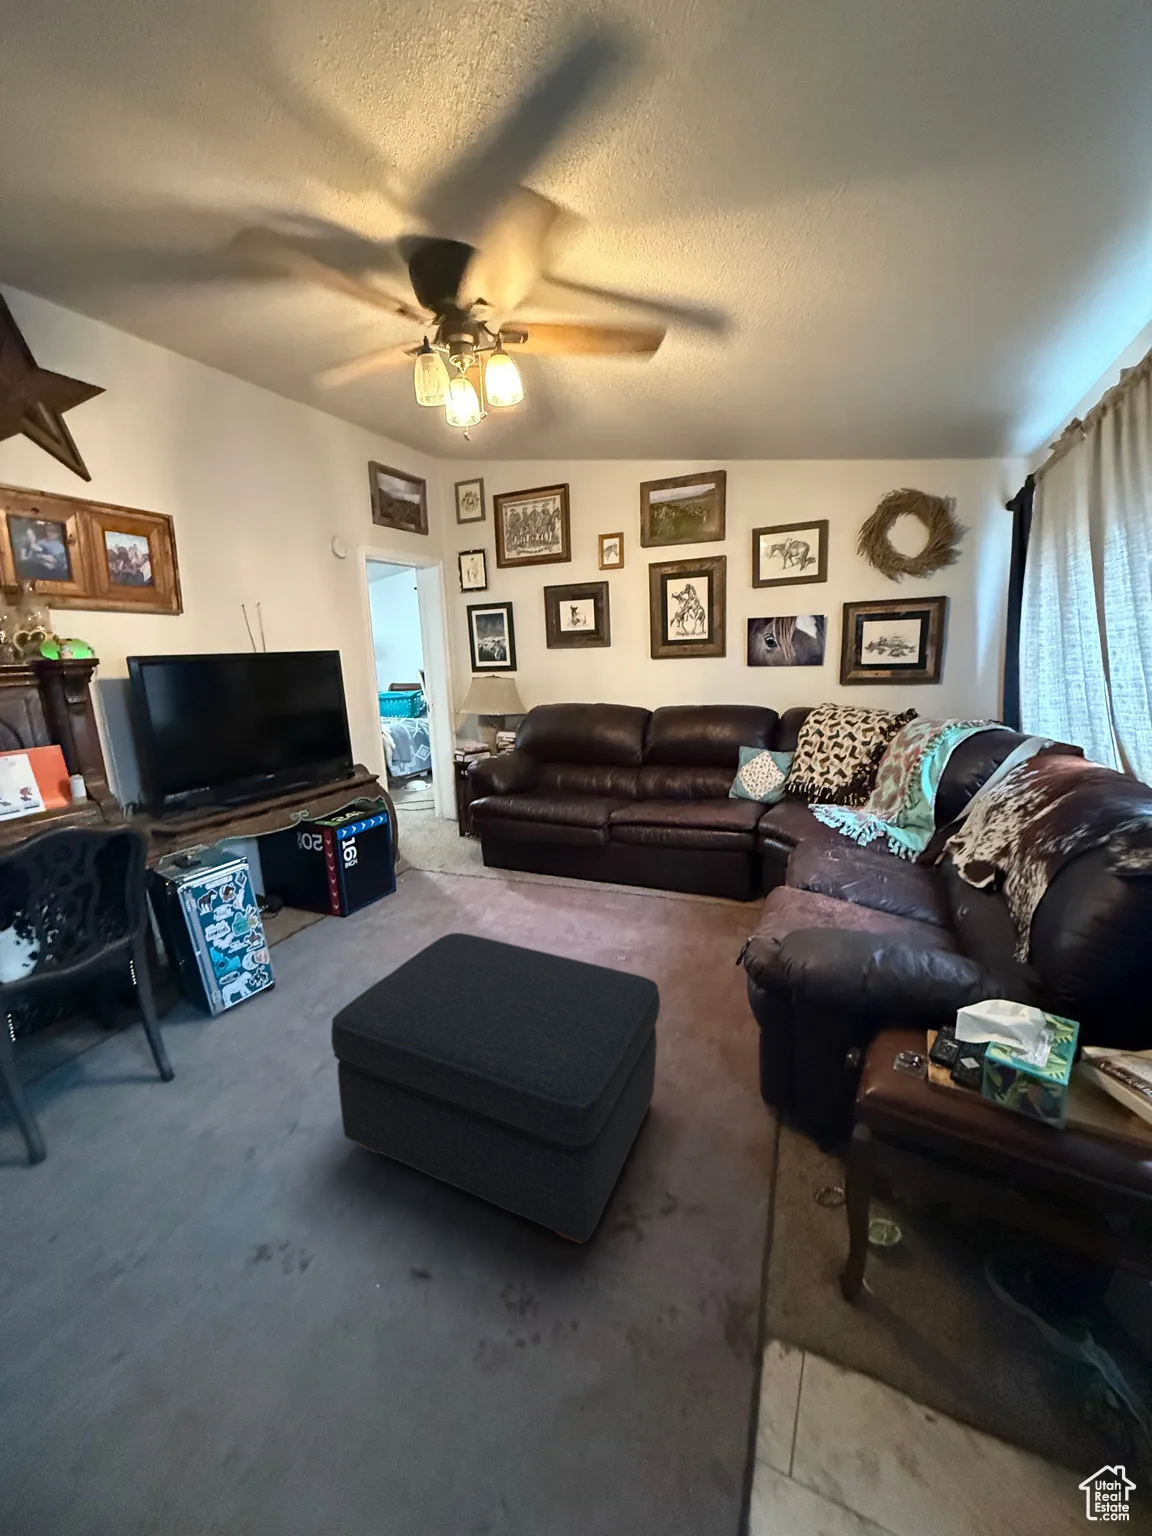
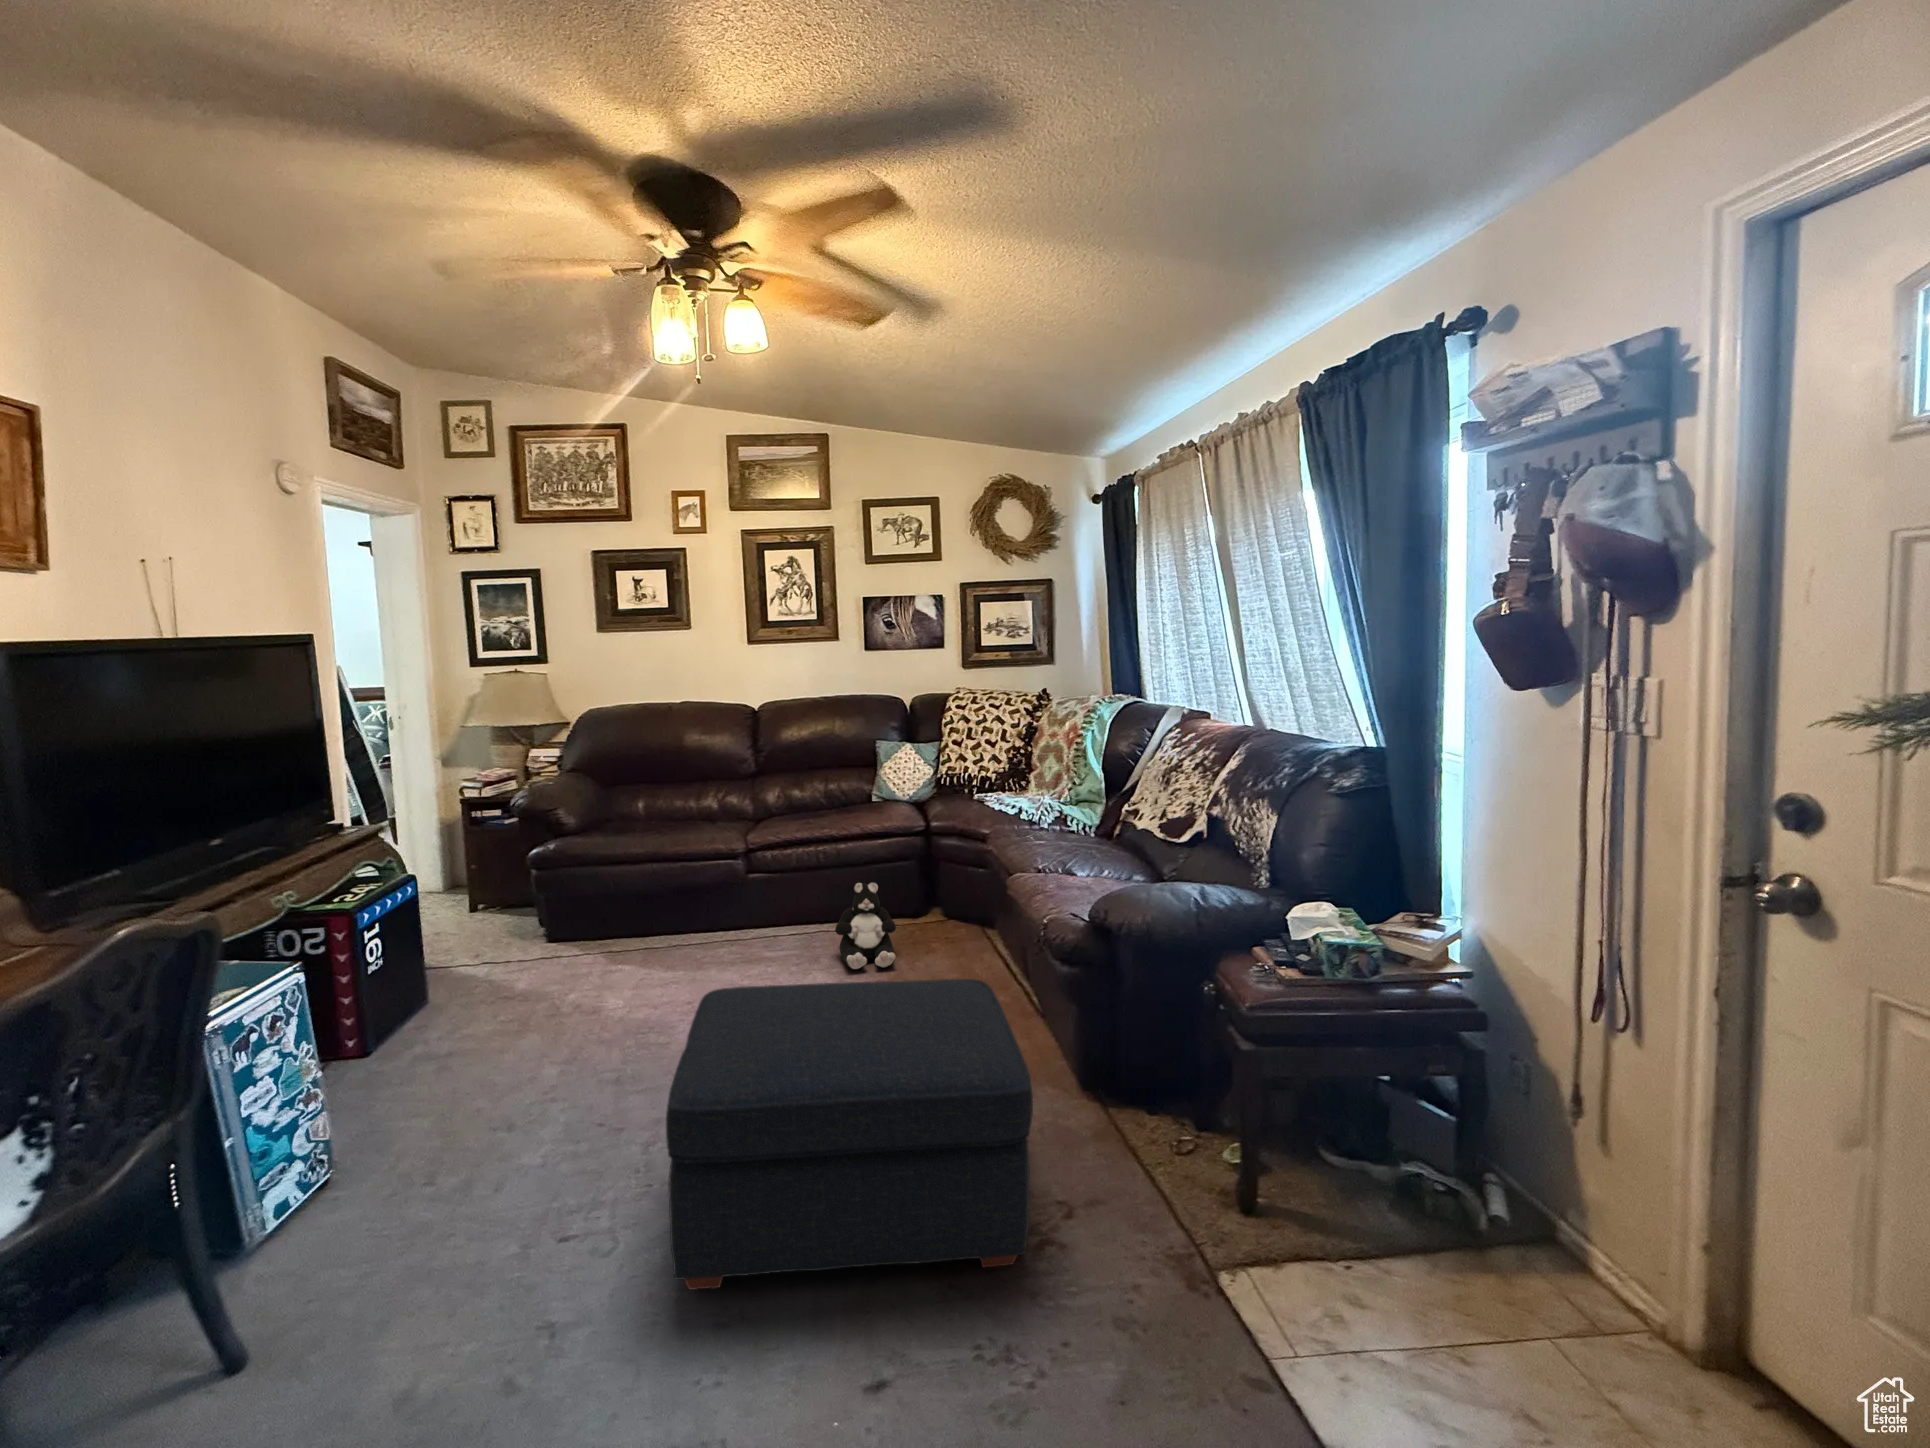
plush toy: none [649,863,700,937] -> present [835,882,896,969]

